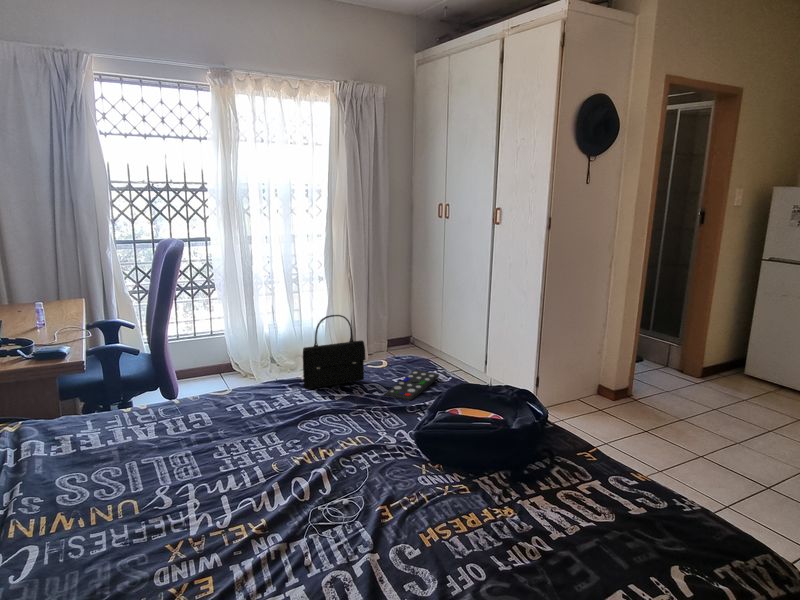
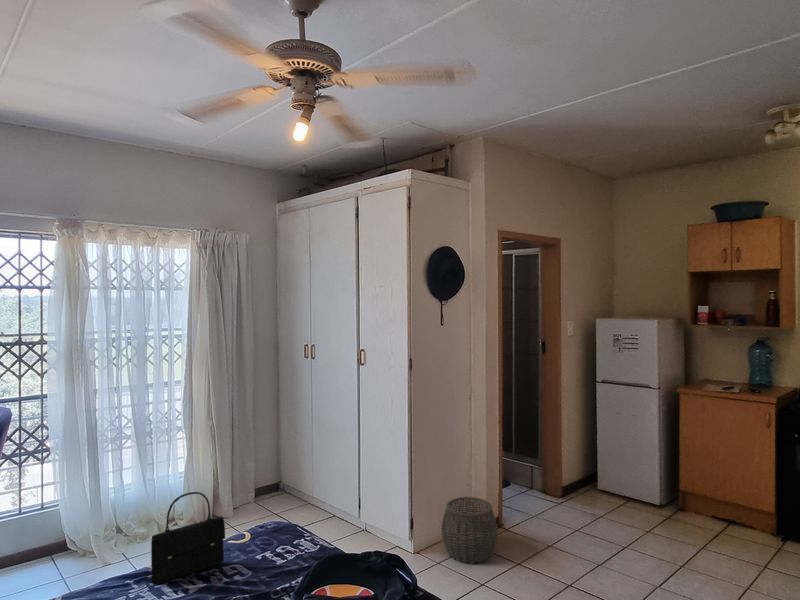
woven basket: none [566,363,628,425] -> present [441,497,498,563]
remote control: present [384,370,439,401] -> none [246,539,307,585]

